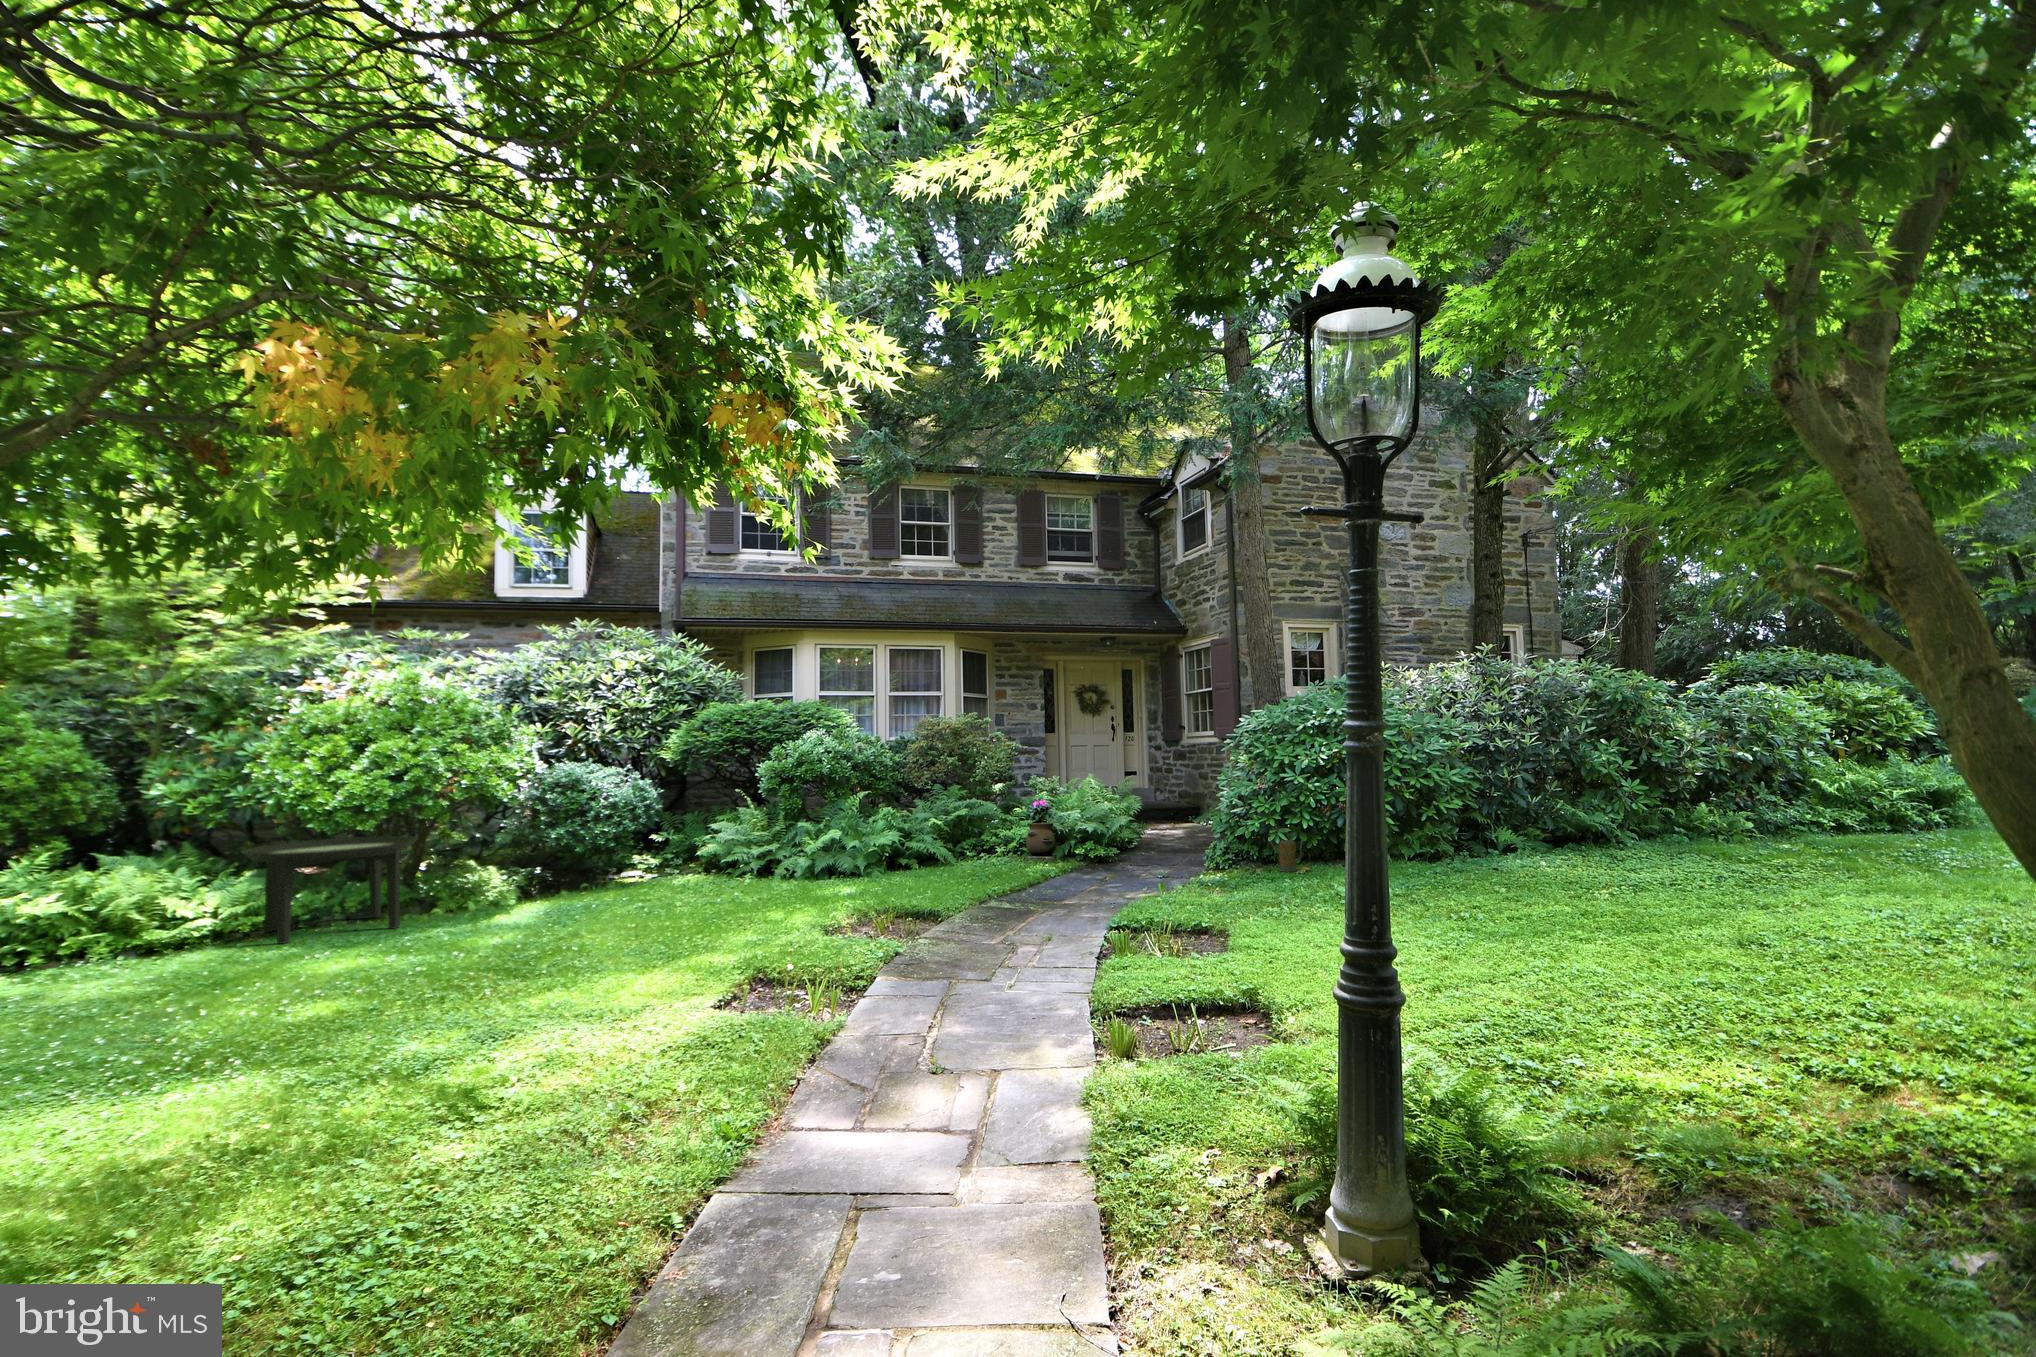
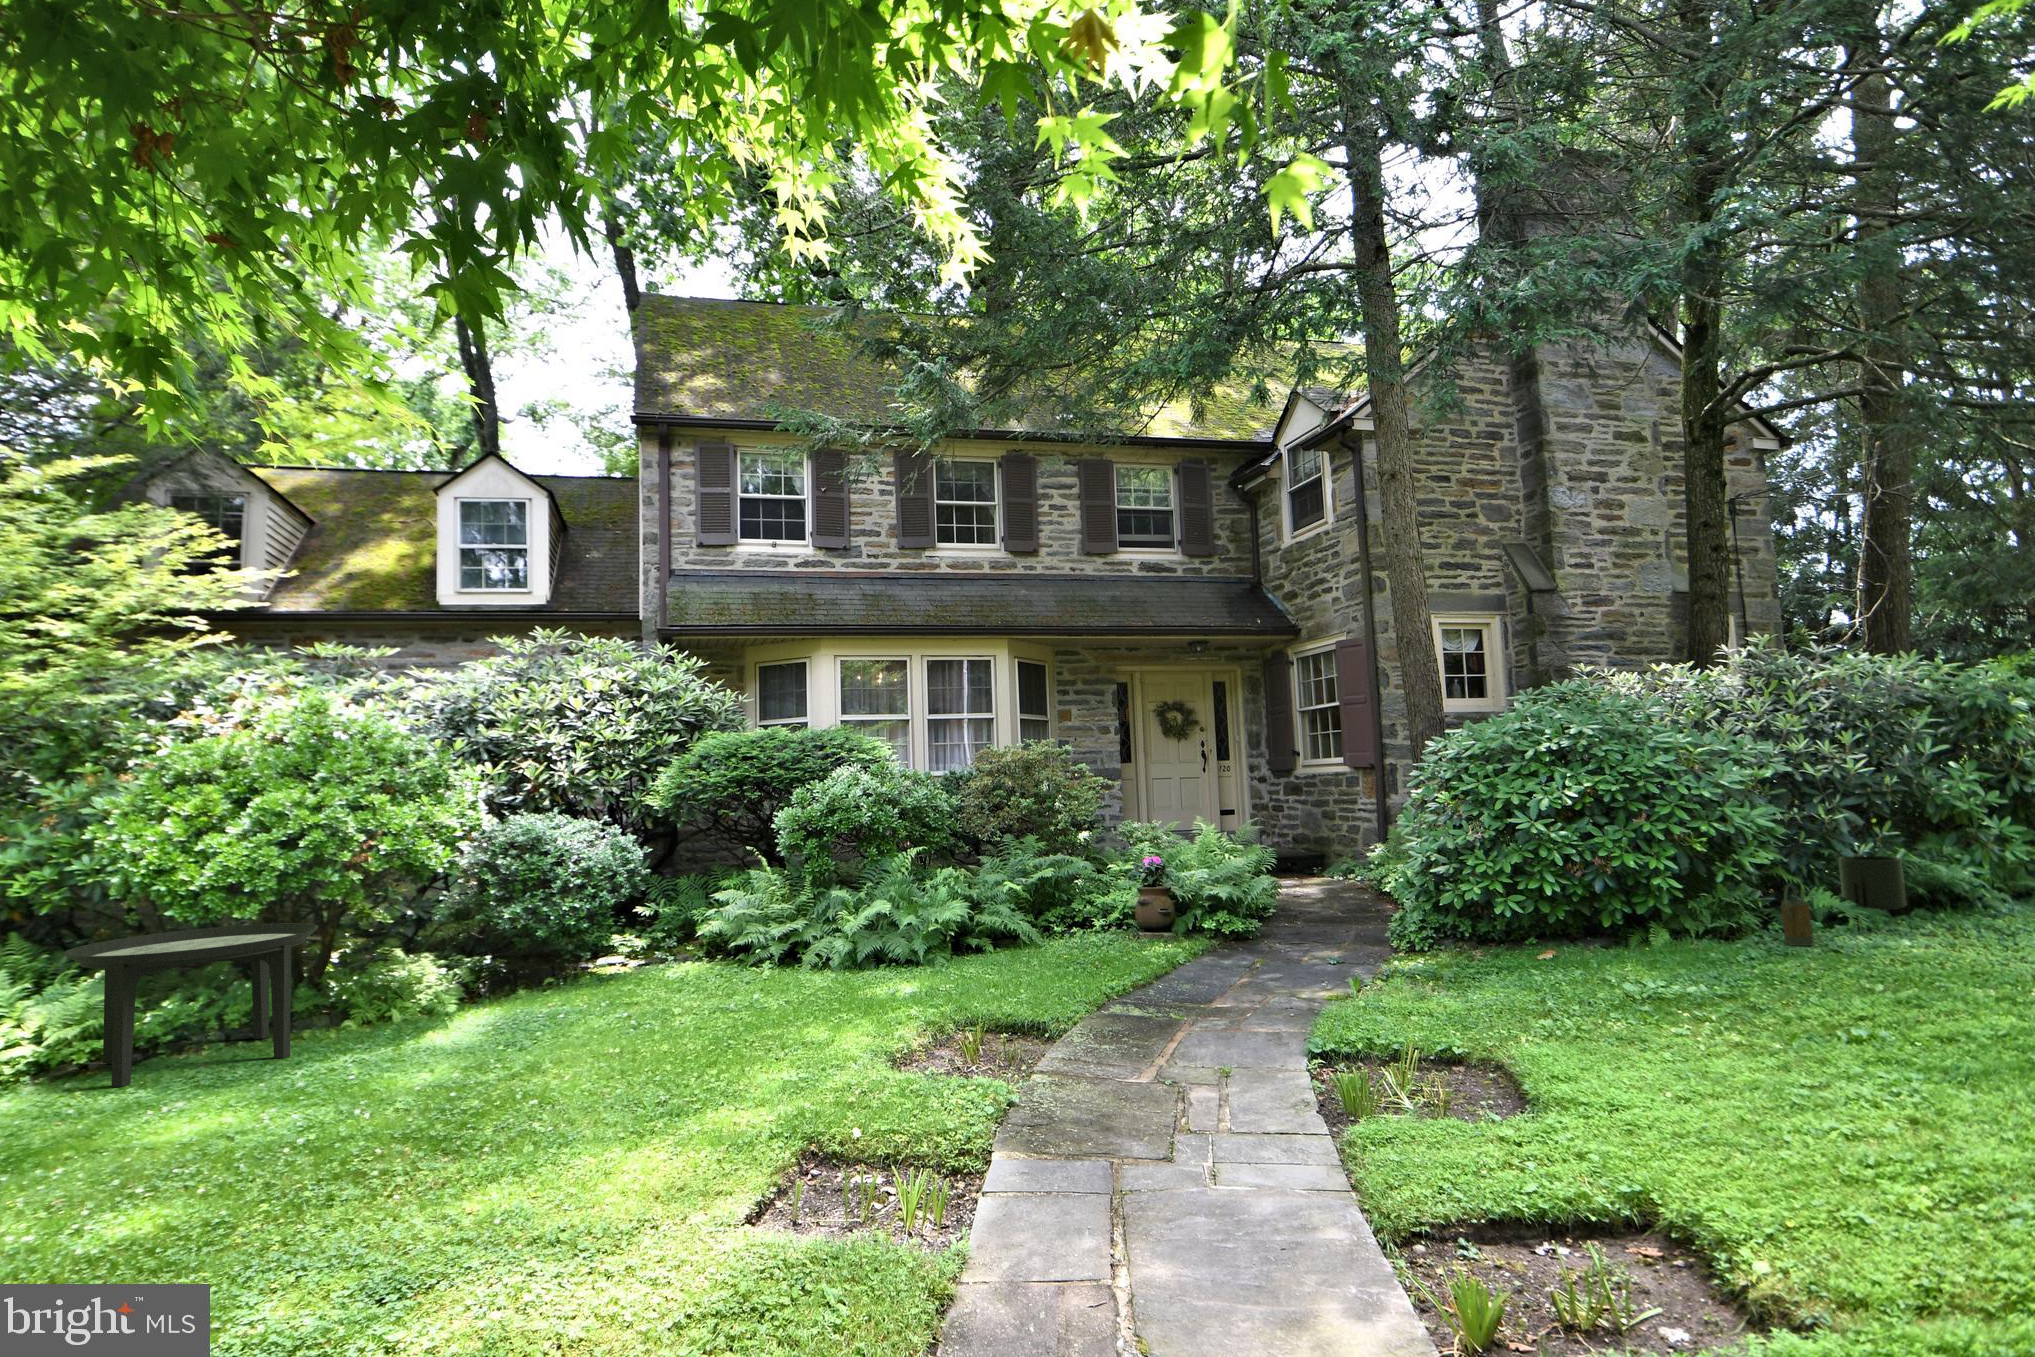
planter: none [1516,806,1561,860] -> present [1839,856,1912,932]
watering can: present [1269,828,1304,872] -> present [1781,884,1814,946]

